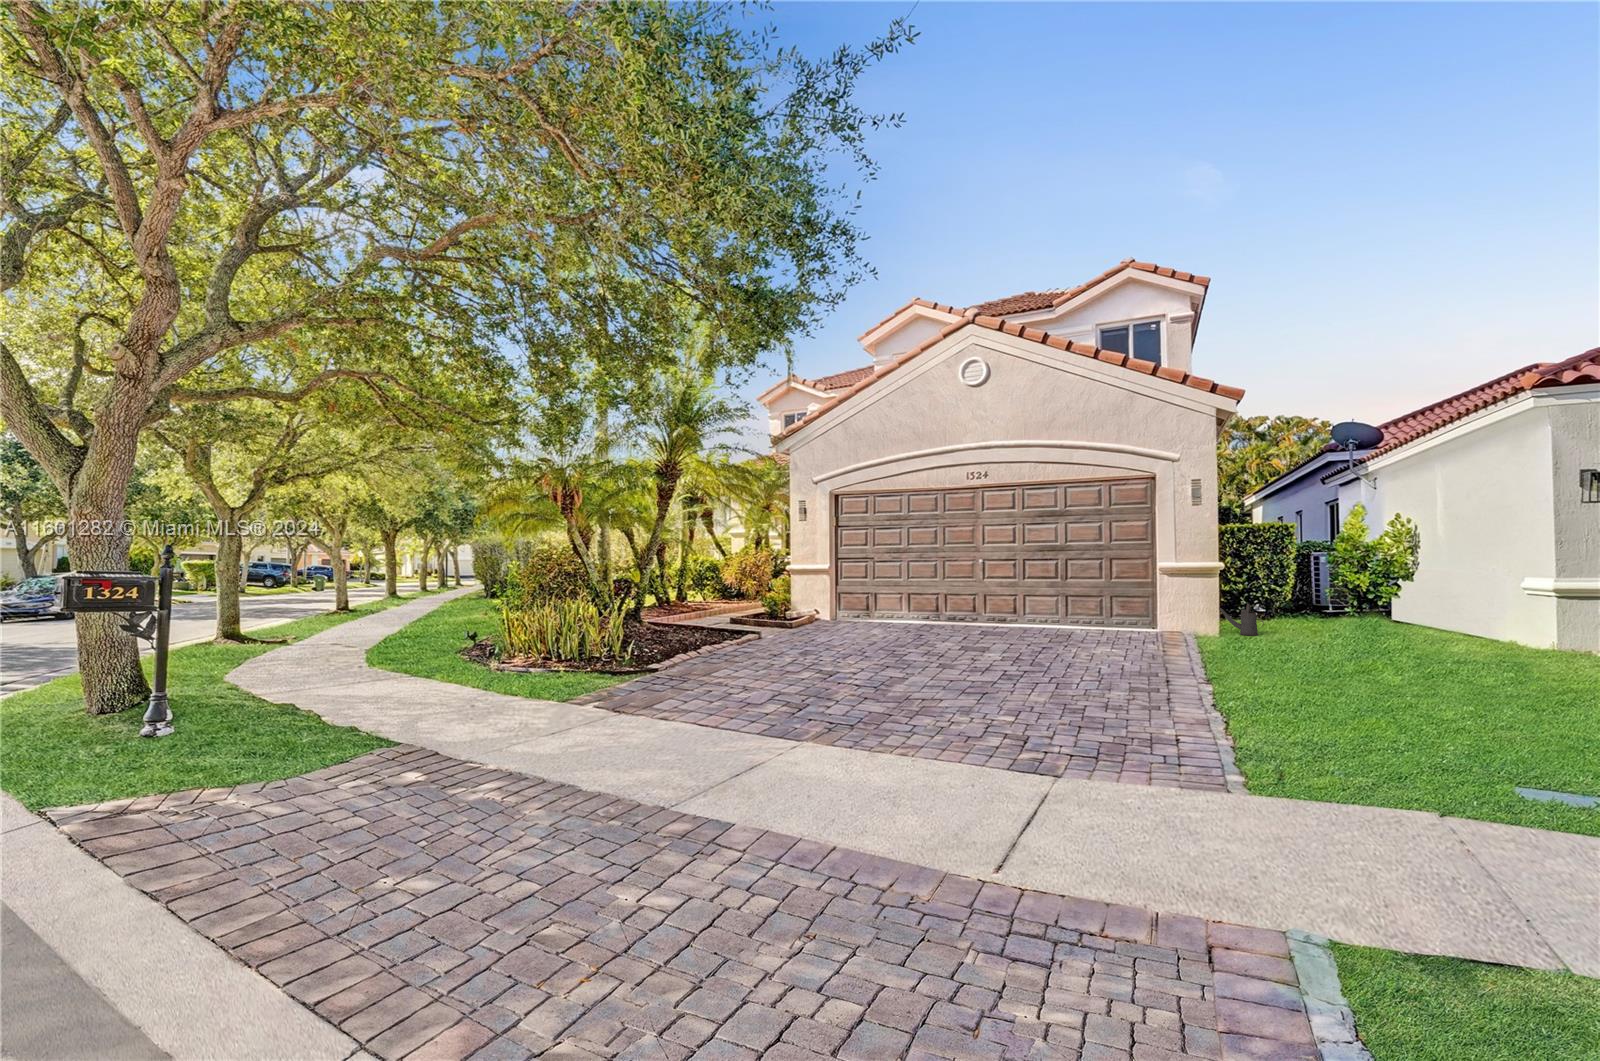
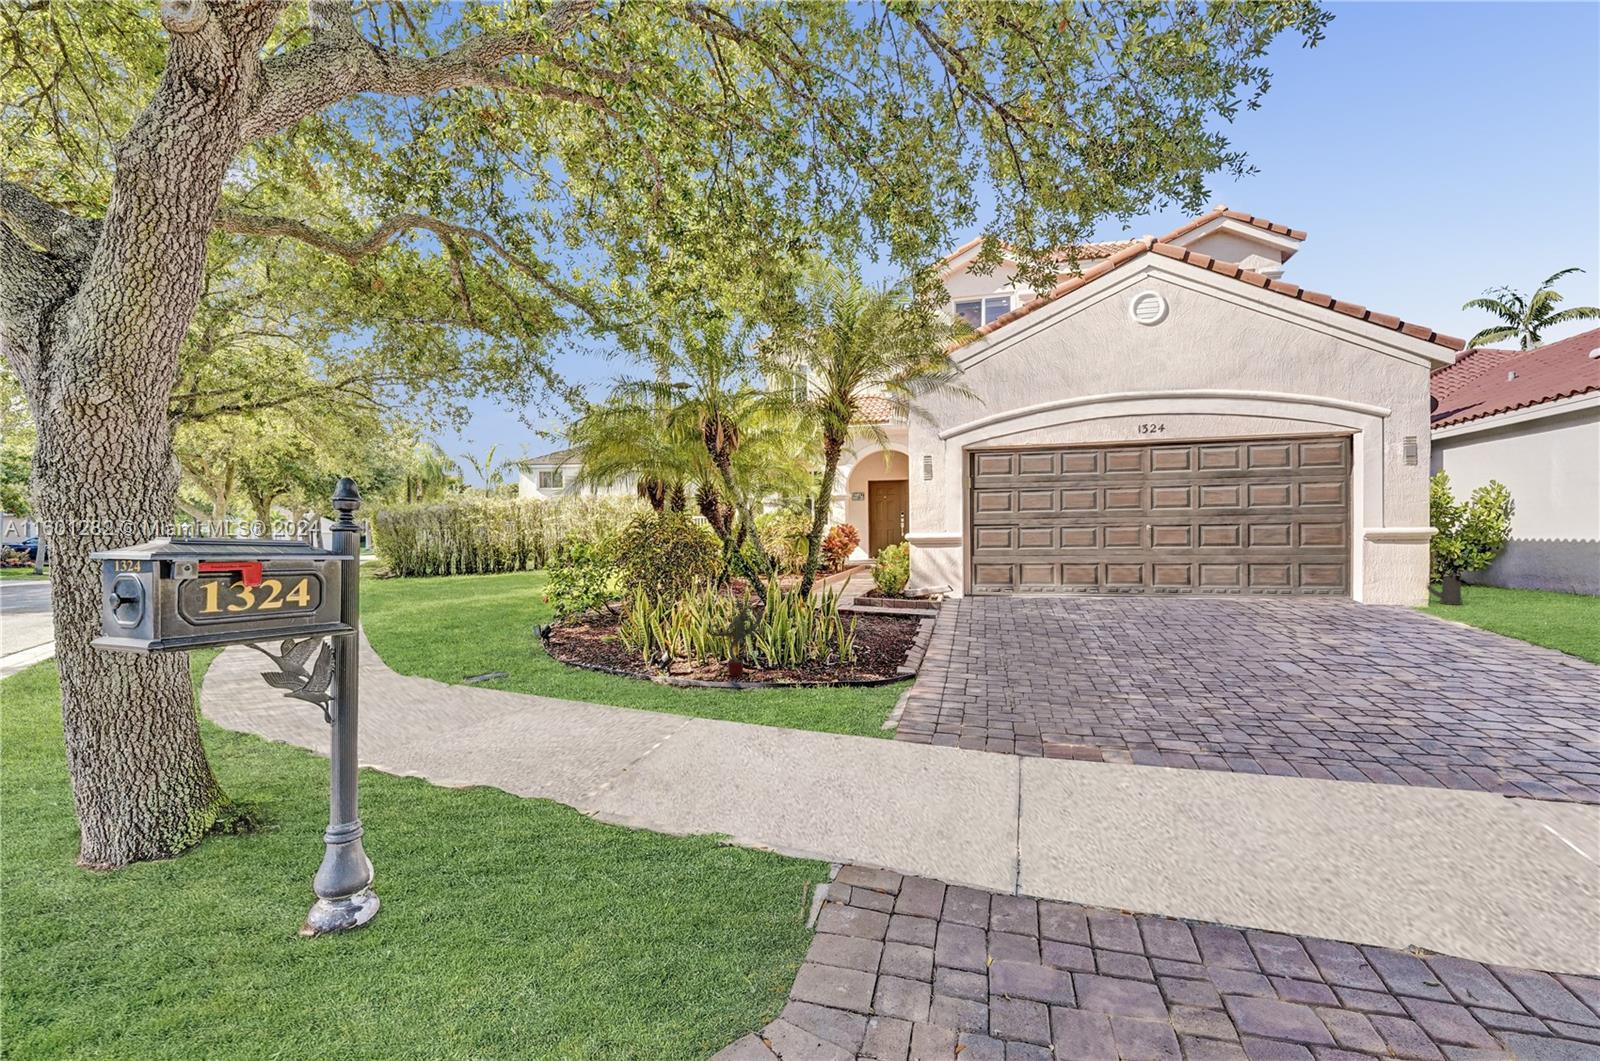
potted tree: none [523,614,558,668] -> present [708,600,764,676]

